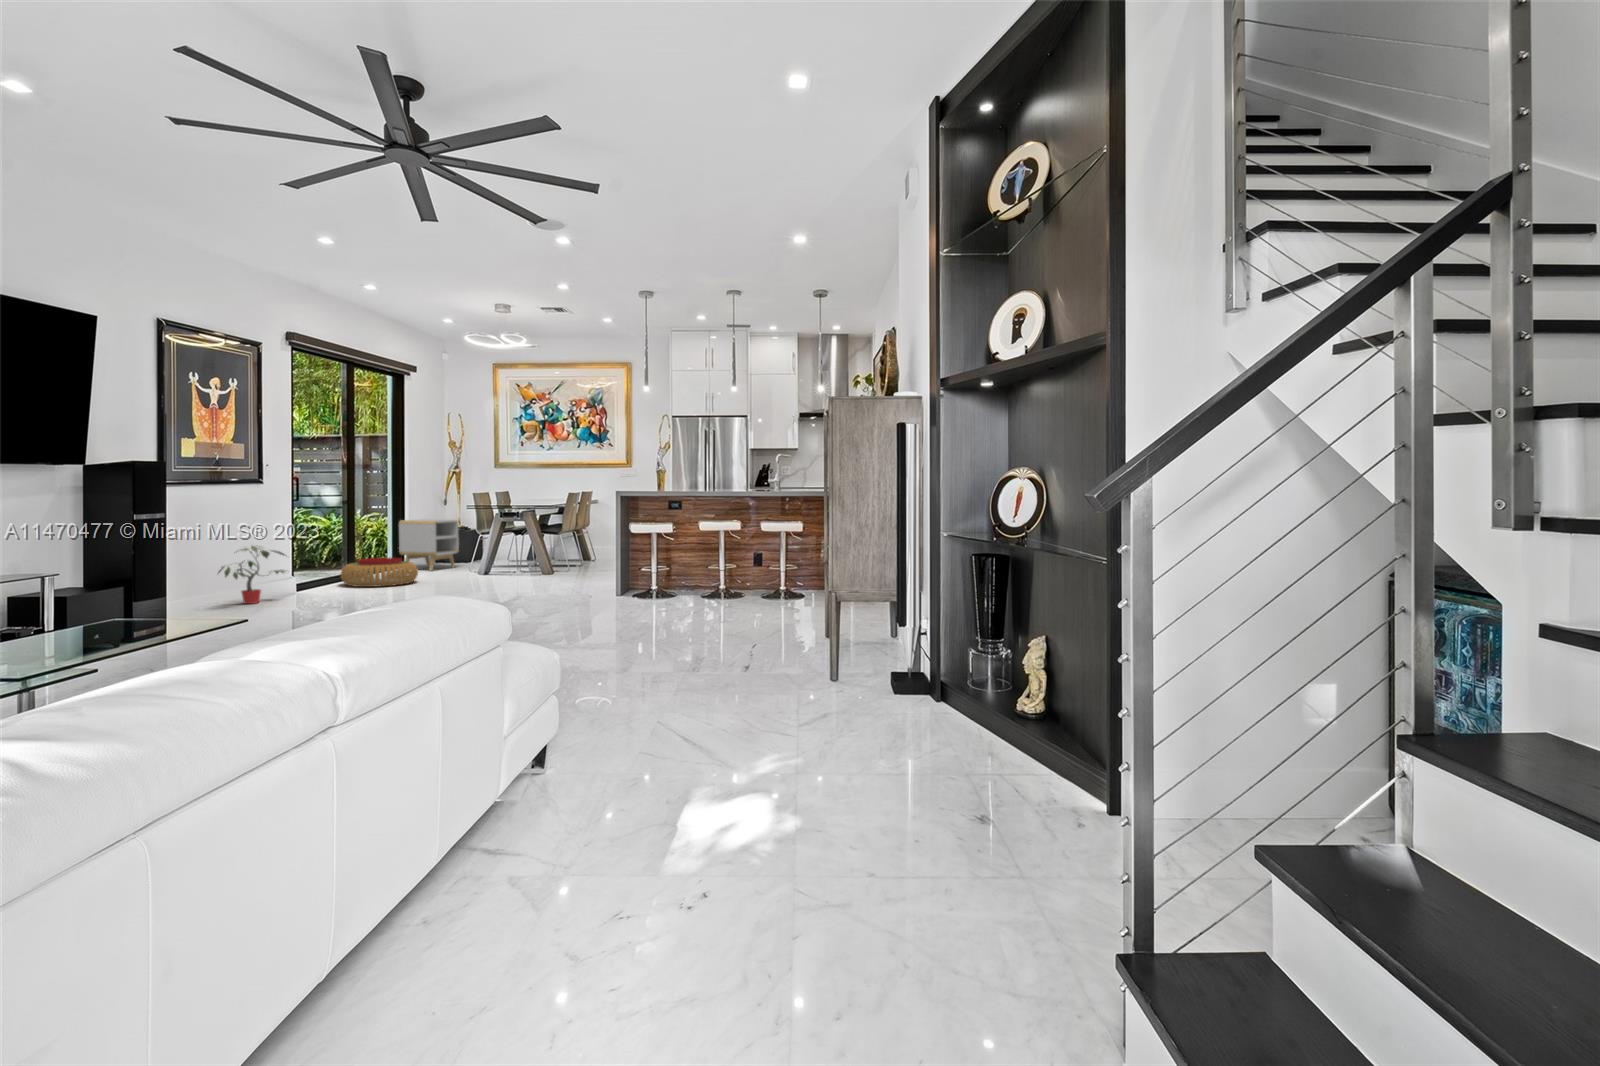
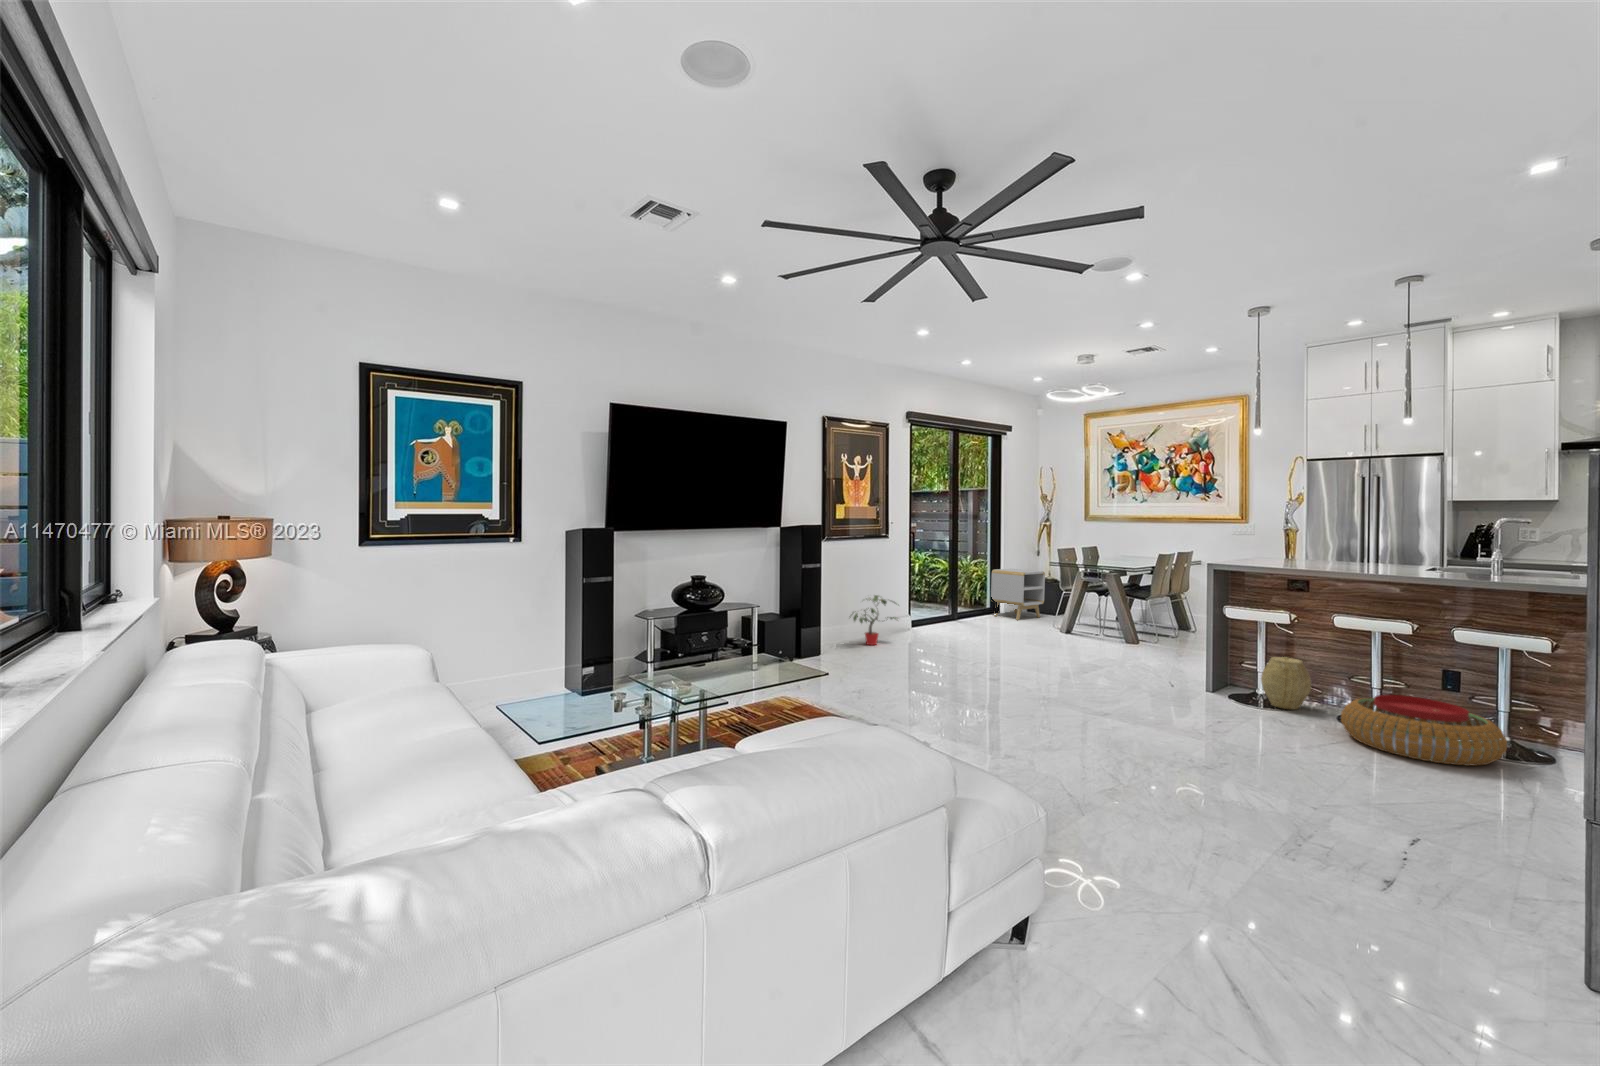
pouf: present [341,558,418,587] -> present [1341,695,1507,766]
woven basket: none [632,560,664,599] -> present [1261,657,1311,709]

